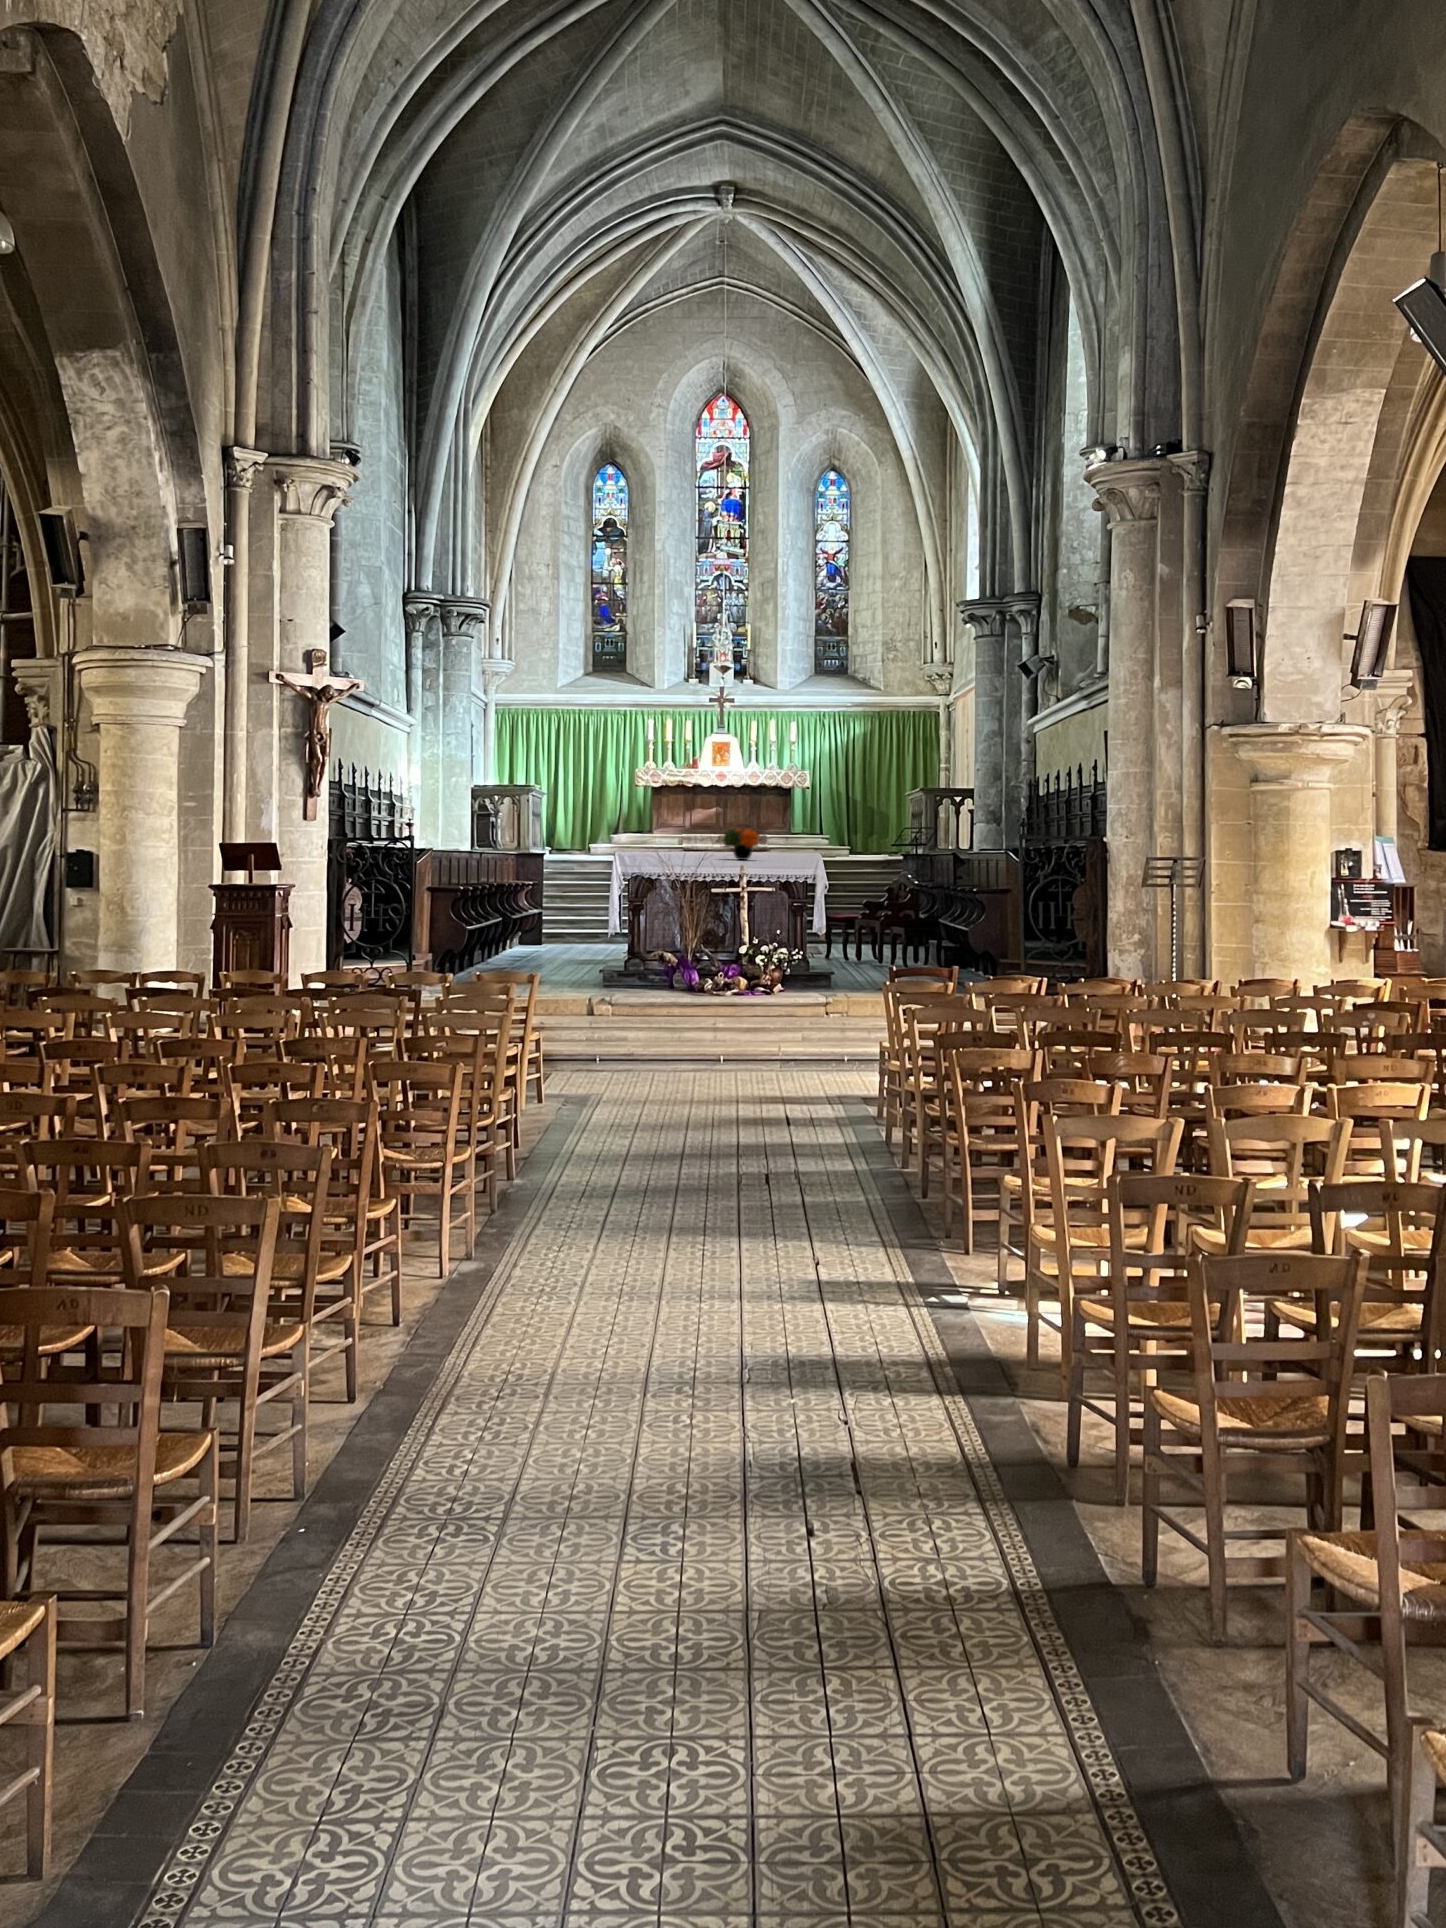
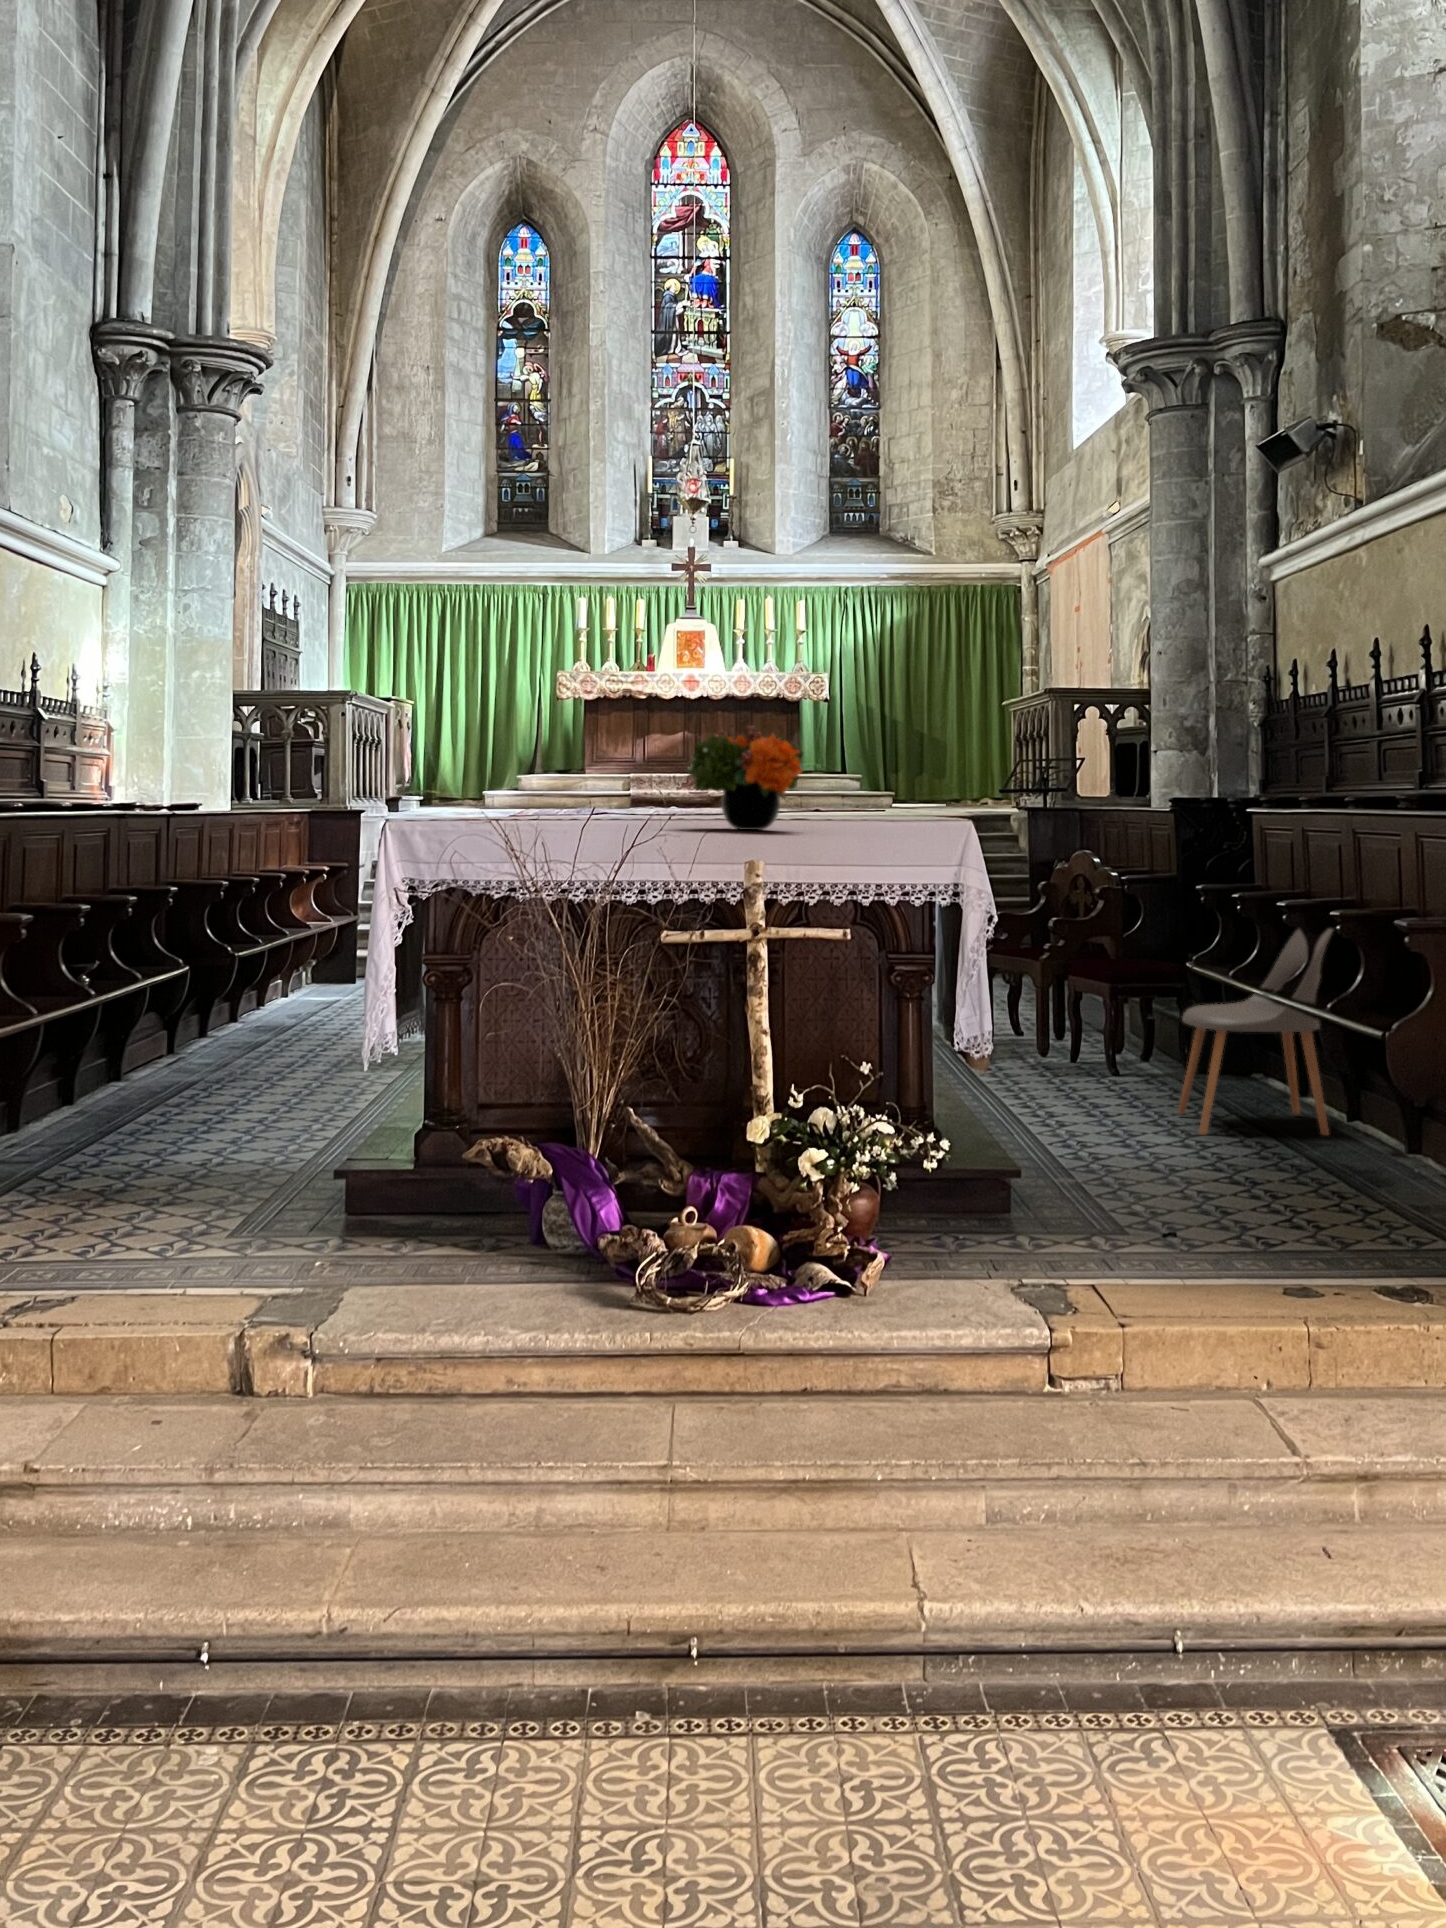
chair: none [910,894,966,976] -> present [1178,929,1333,1135]

